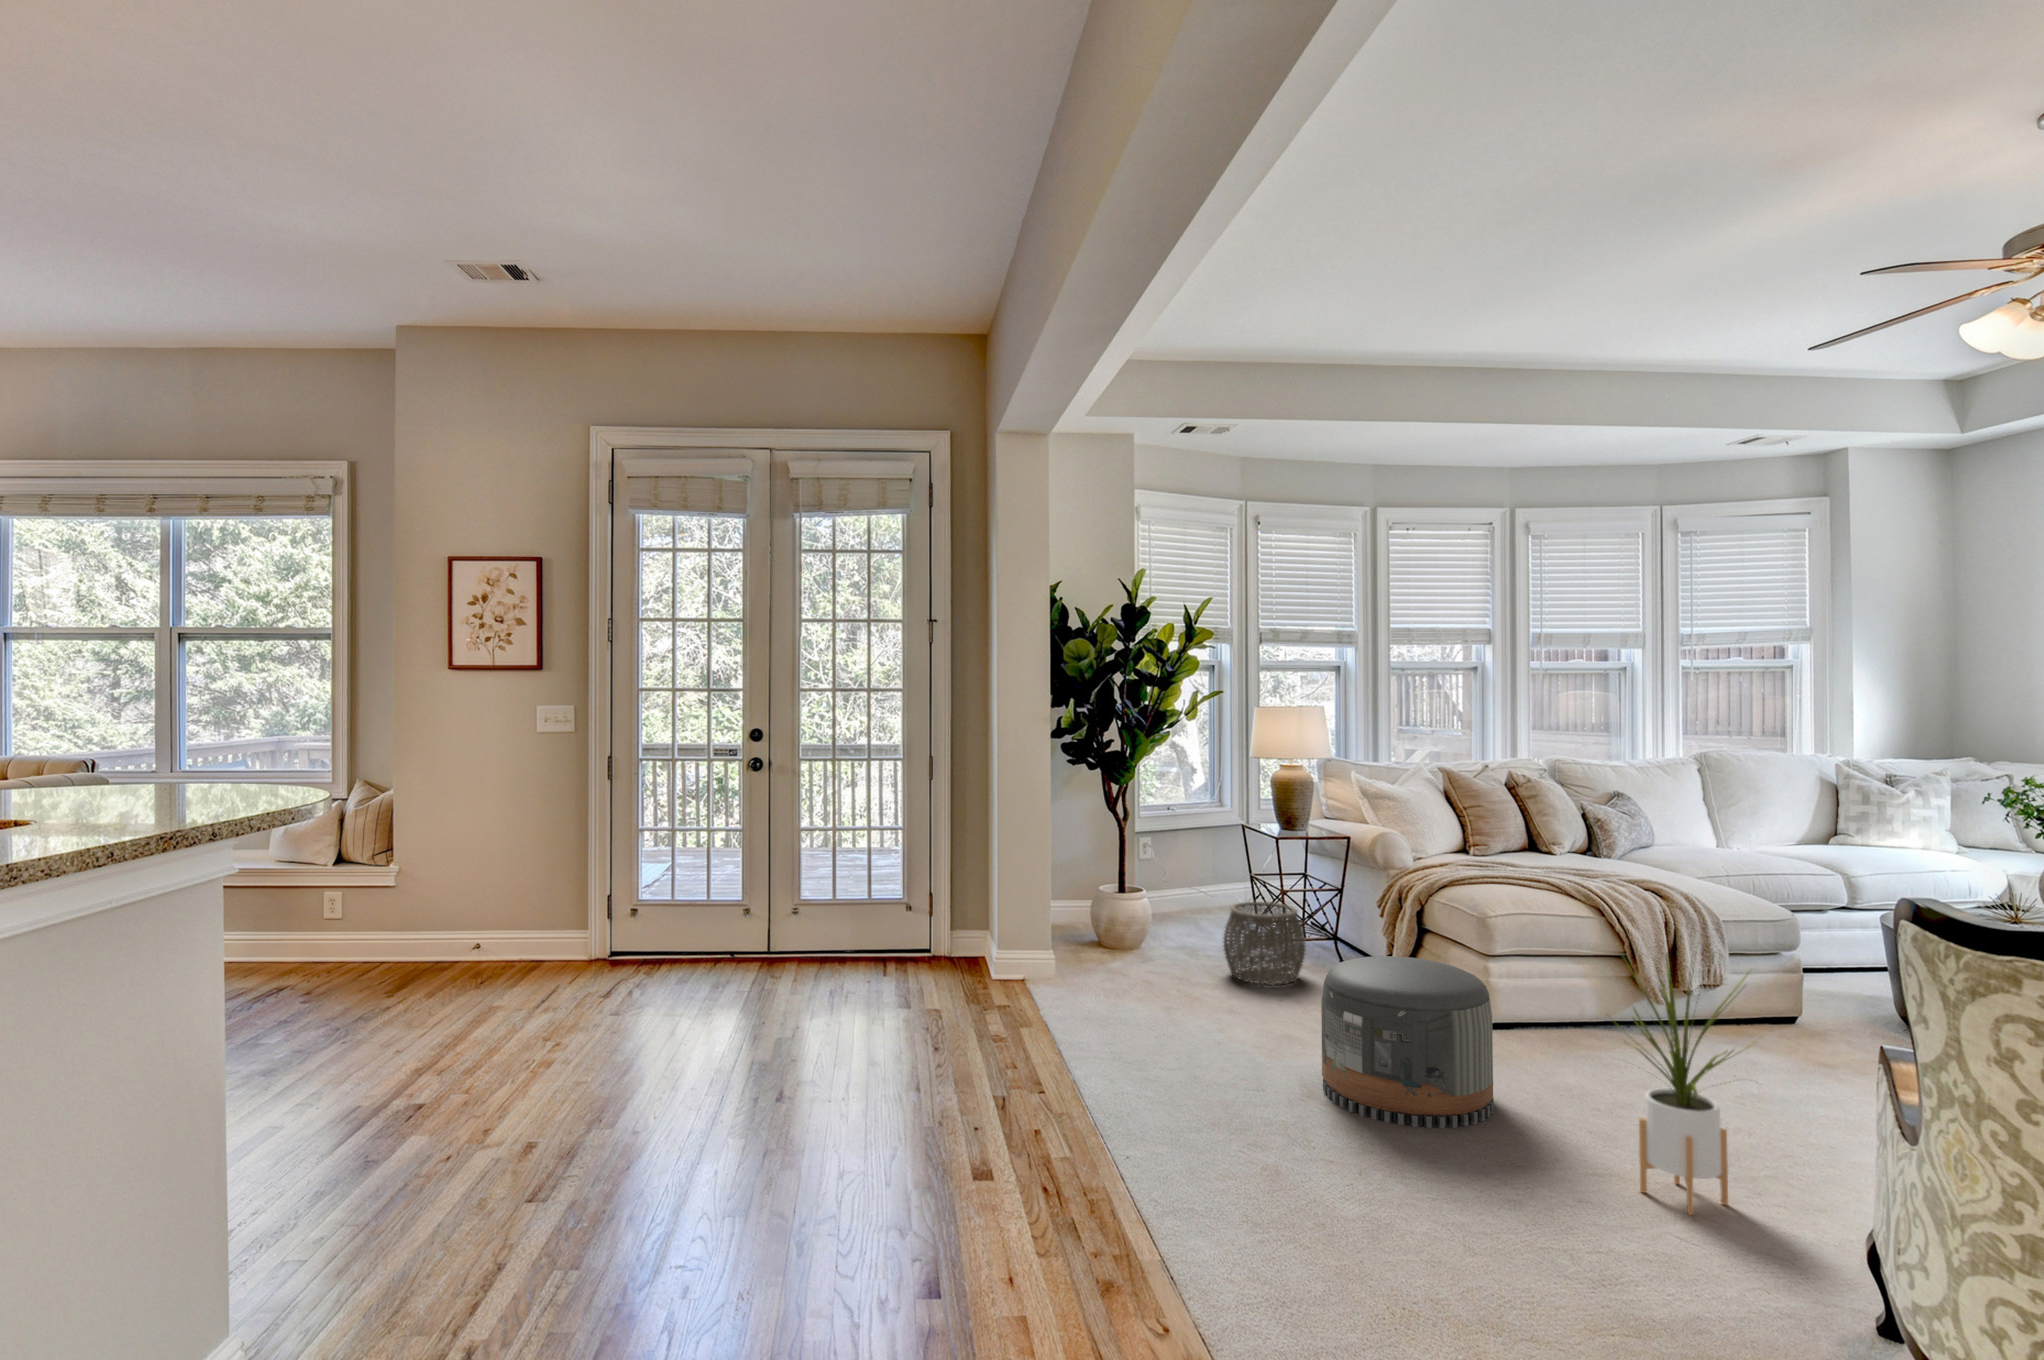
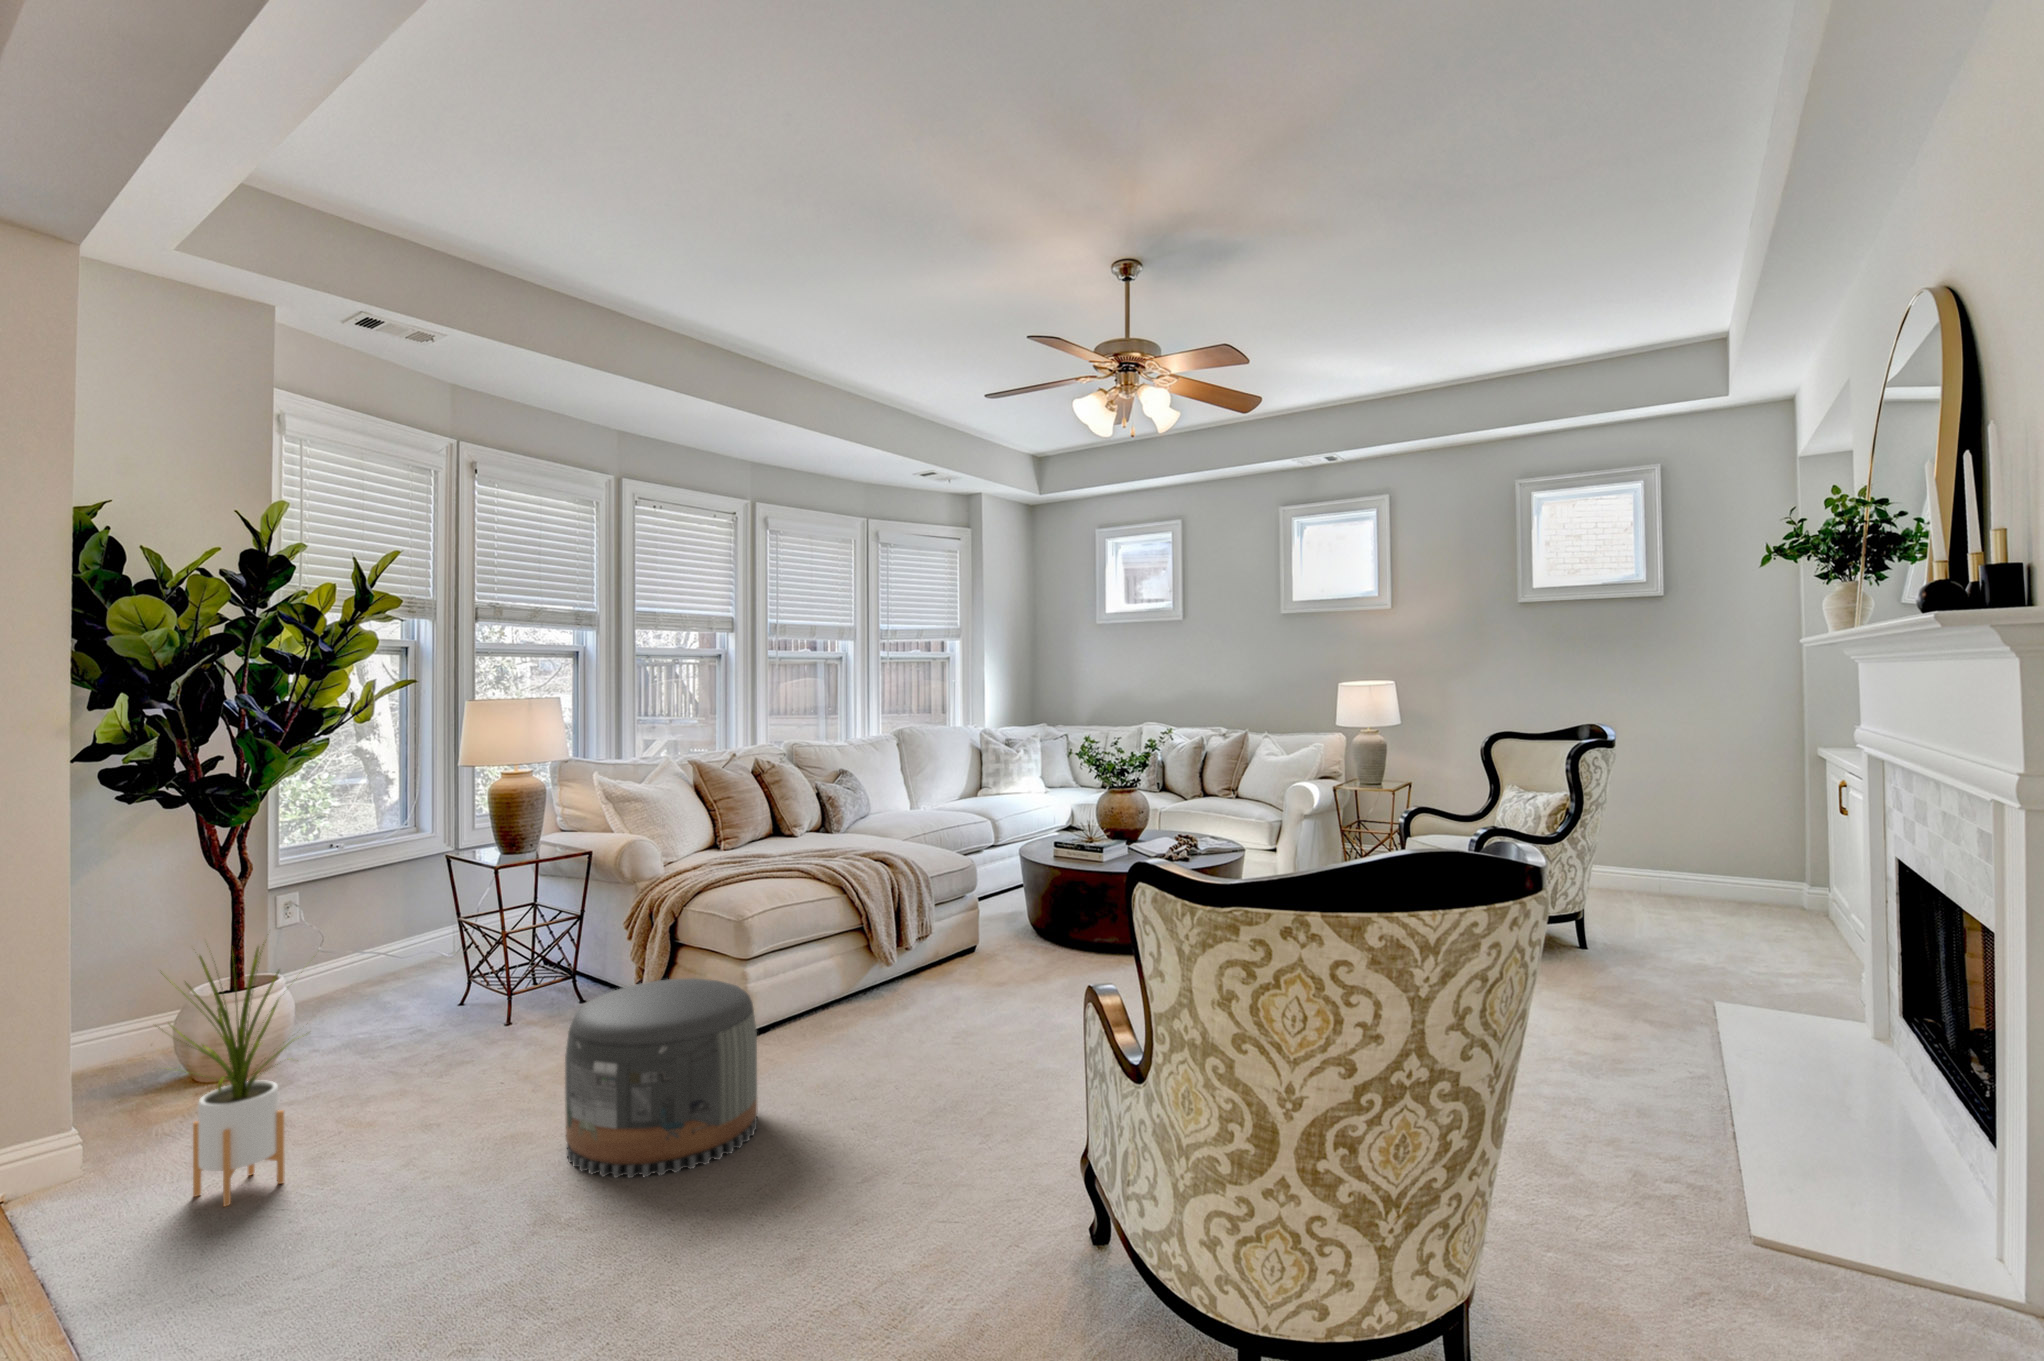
woven basket: present [1223,902,1306,985] -> none [429,936,539,1040]
house plant: present [1622,952,1758,1215] -> present [159,944,302,1206]

